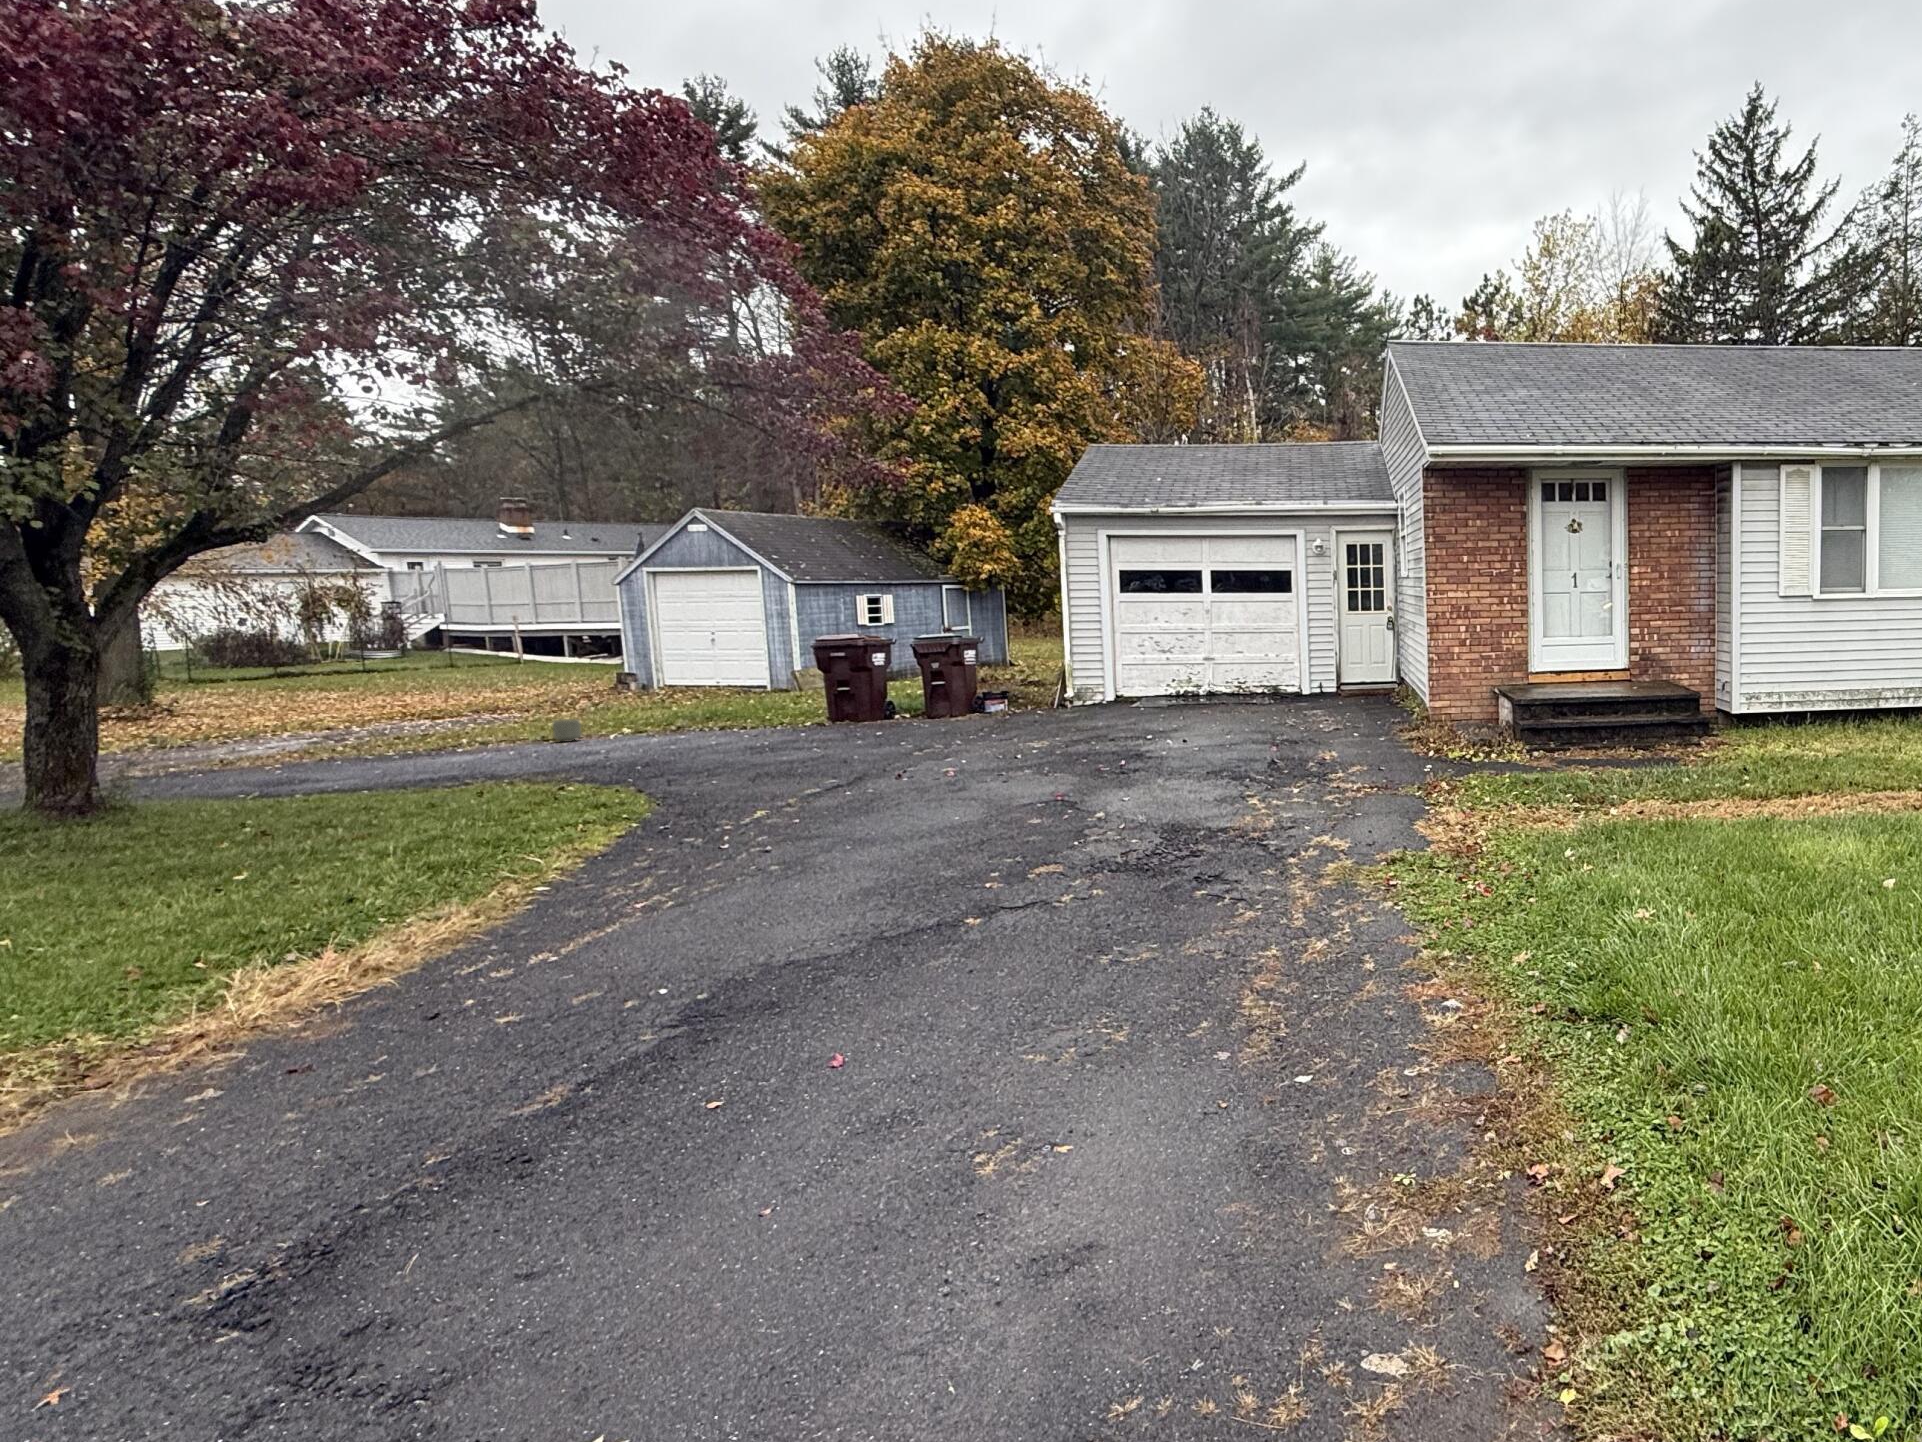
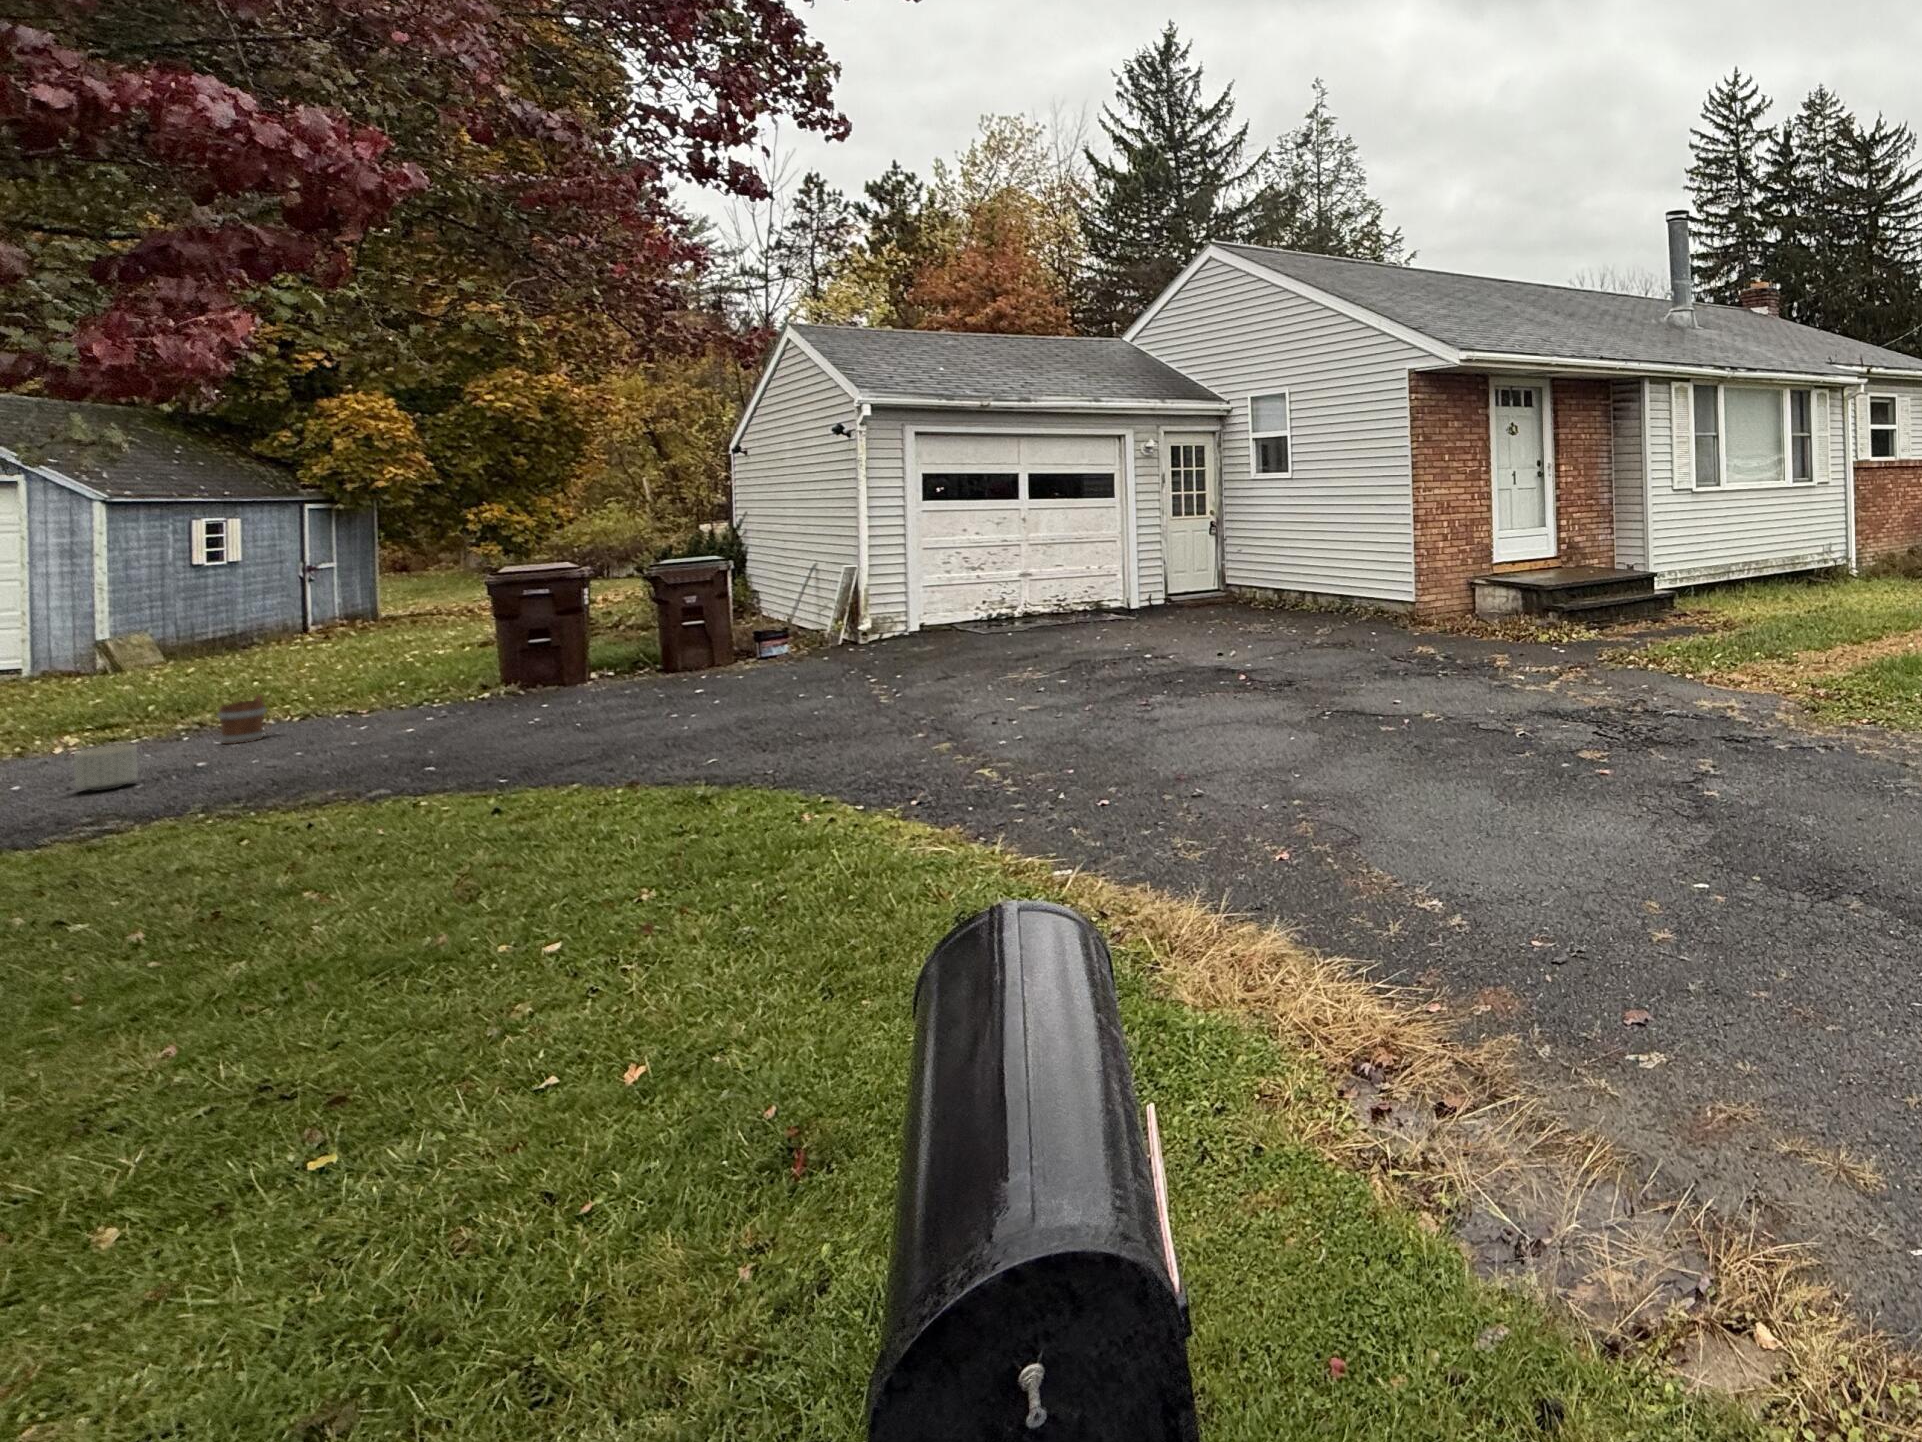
bucket: none [669,702,698,728] -> present [217,695,266,744]

